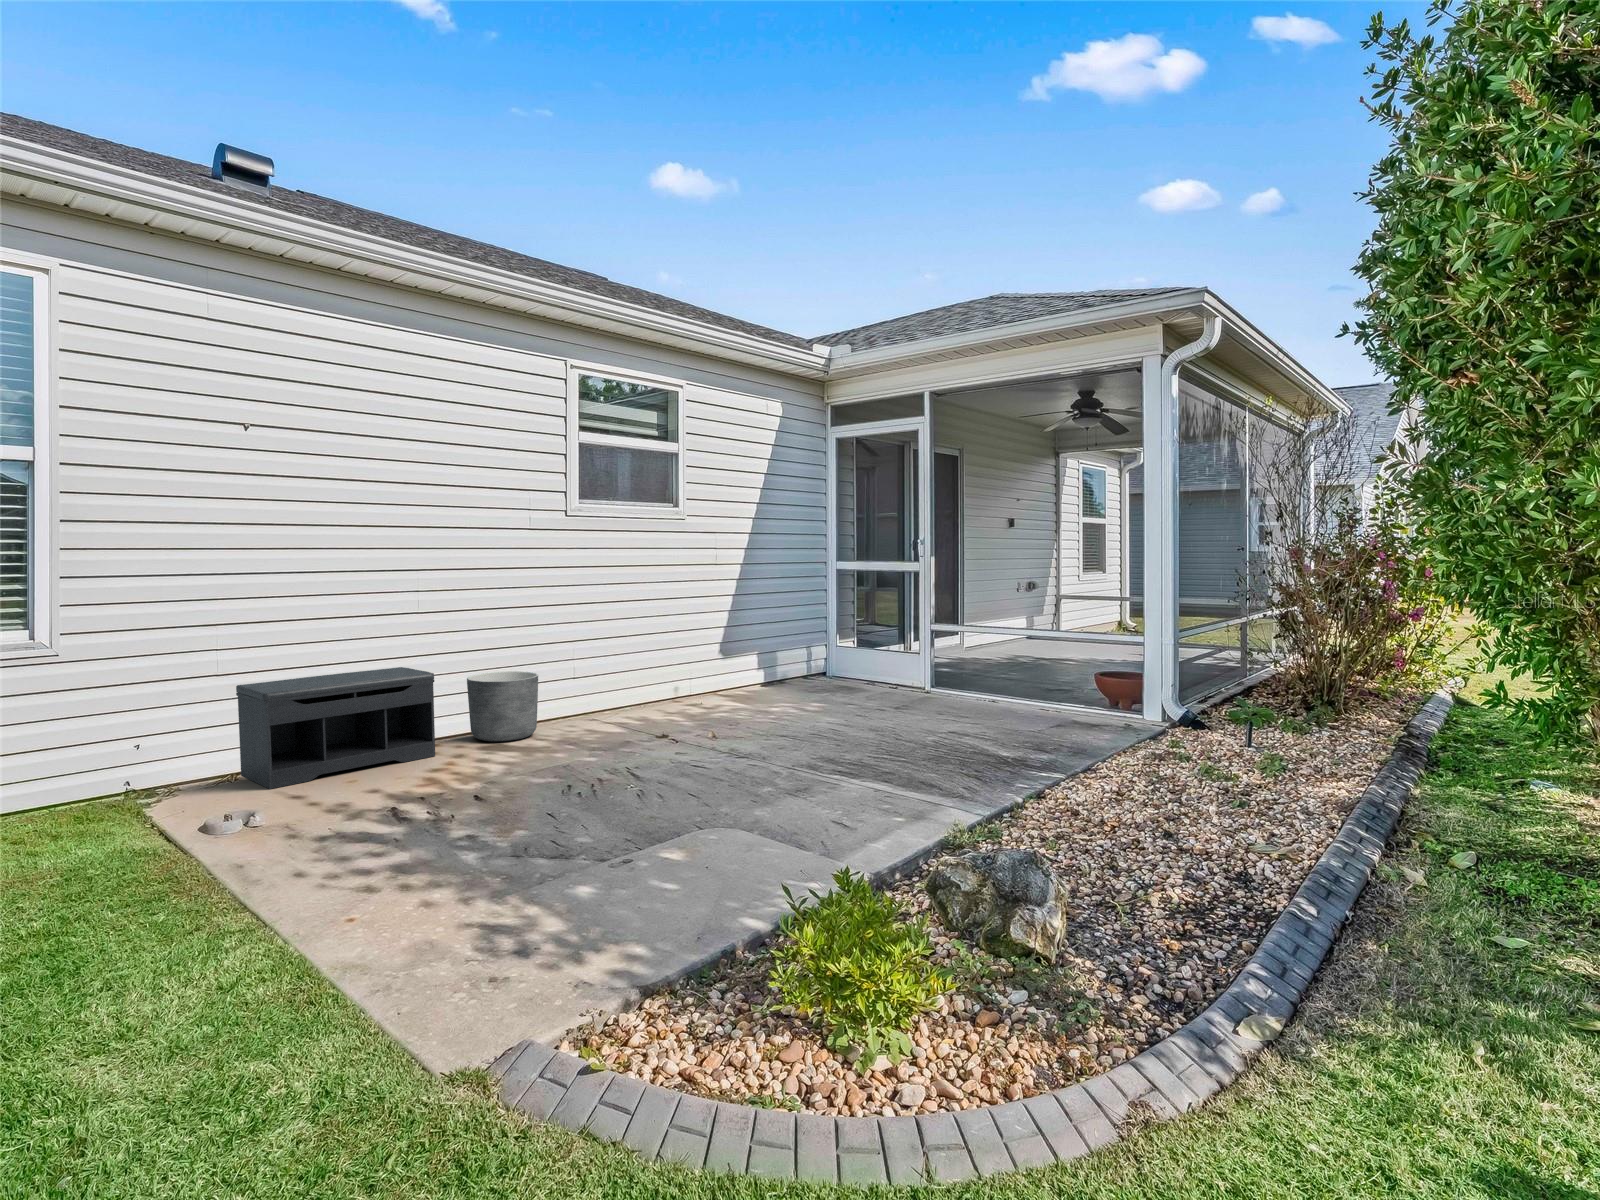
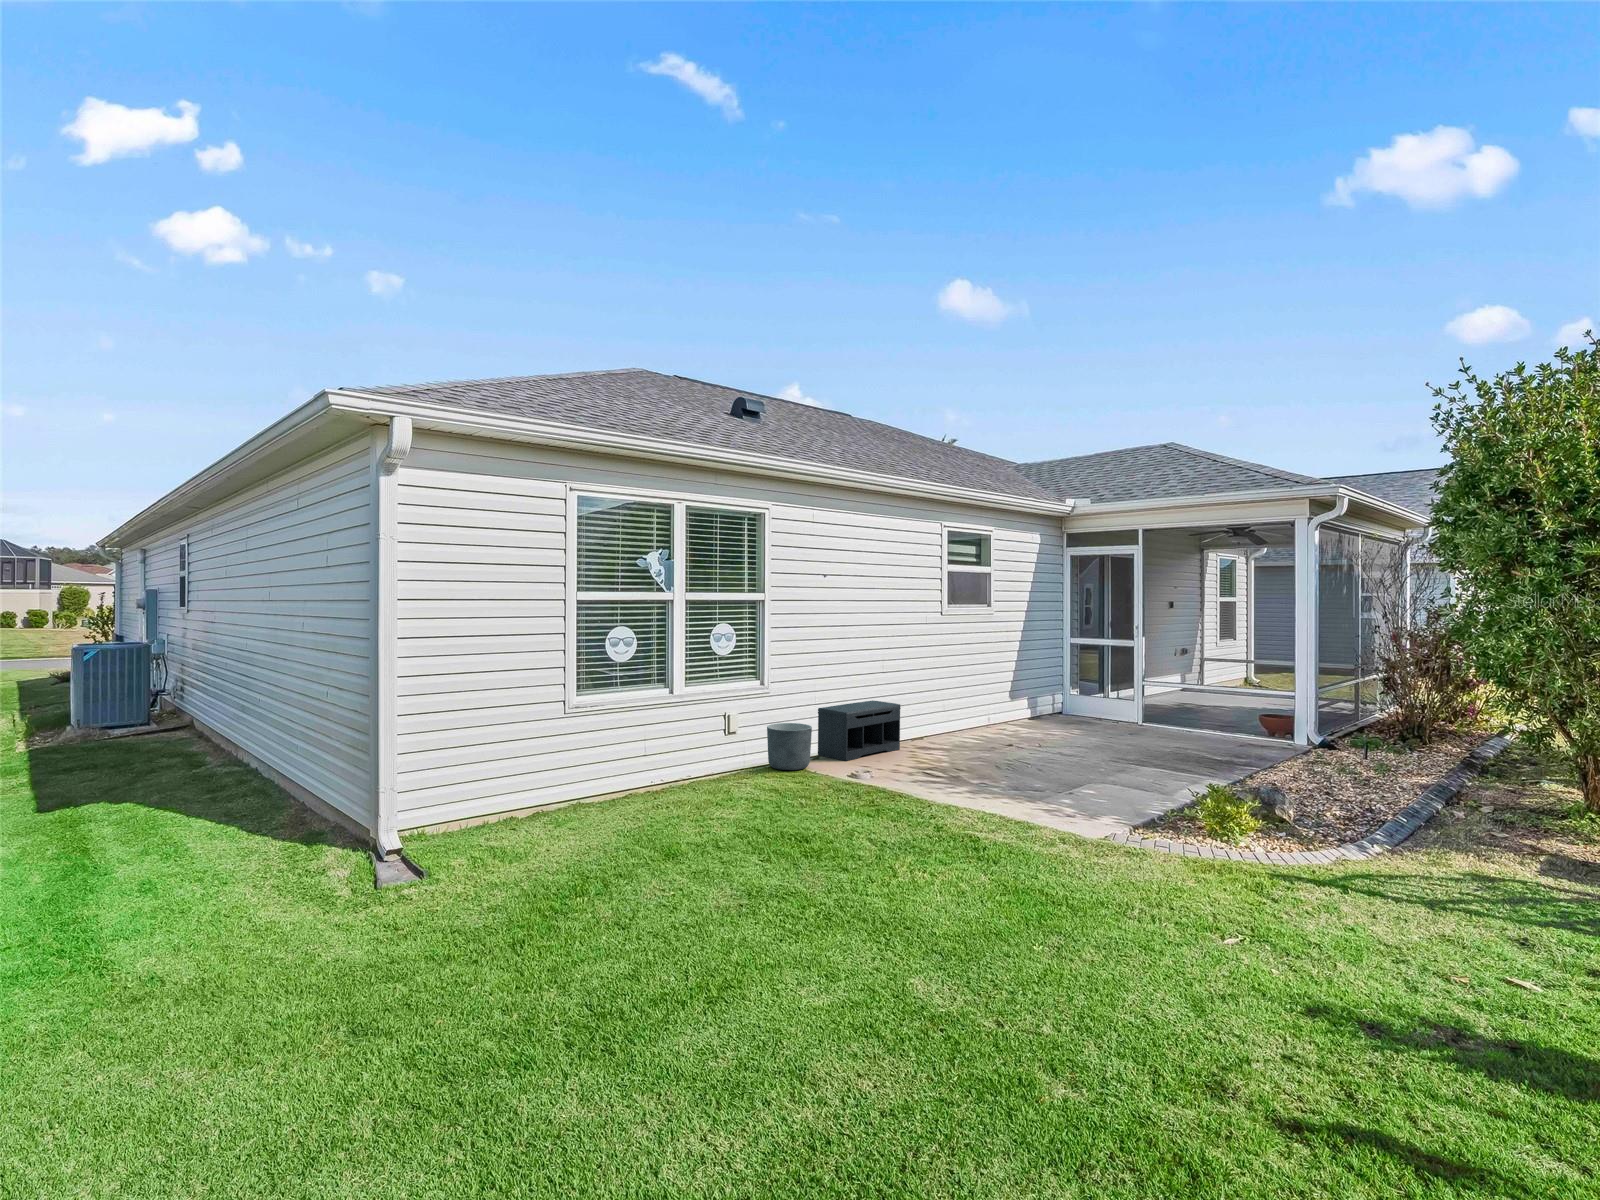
planter: present [467,671,538,741] -> present [767,723,812,770]

